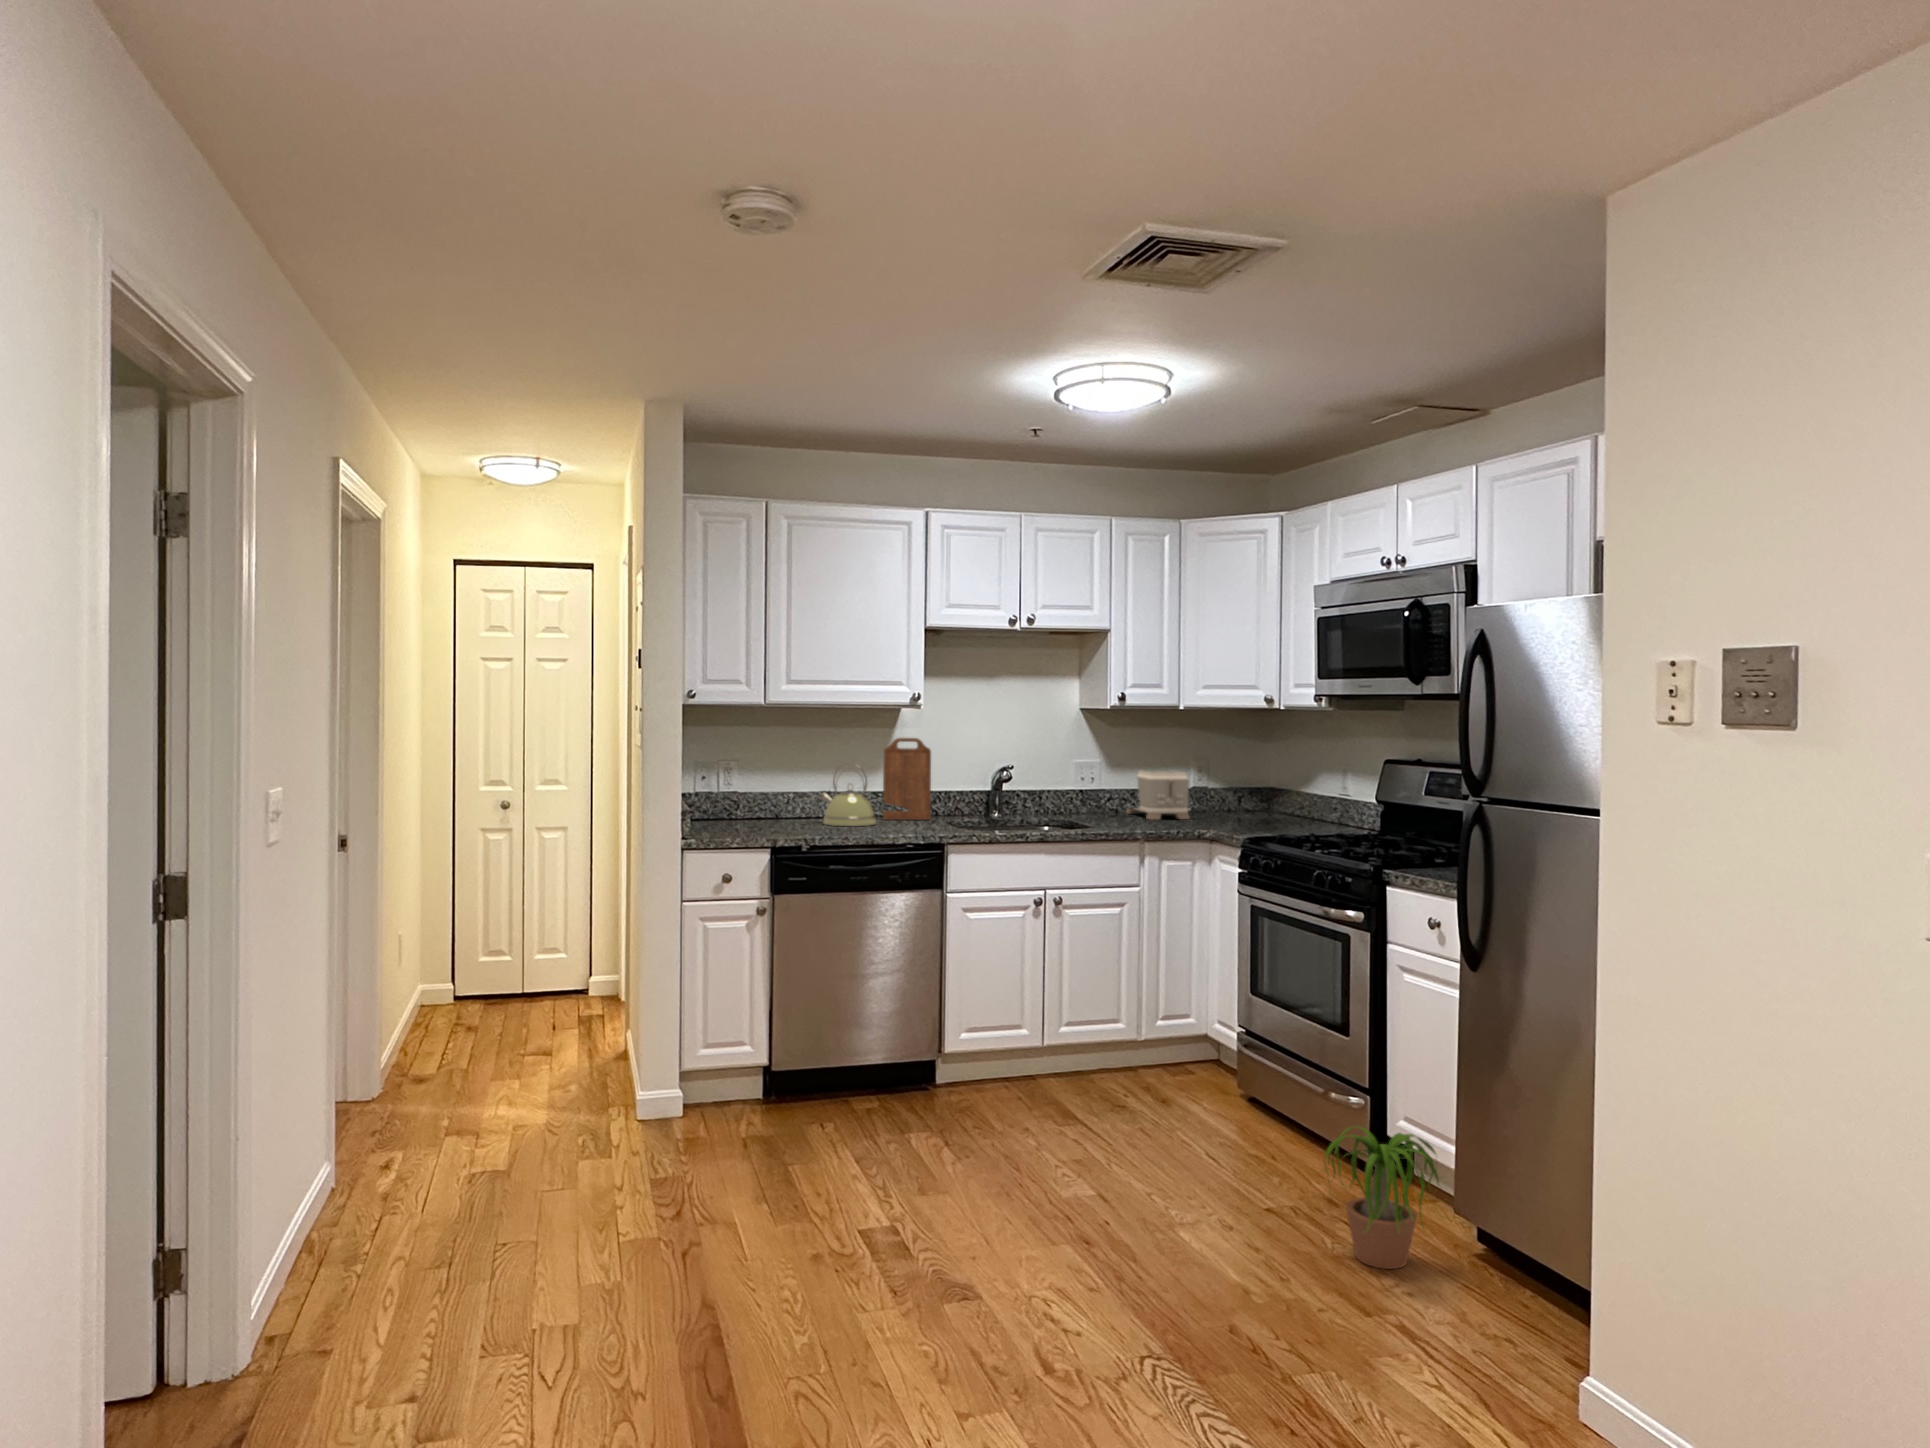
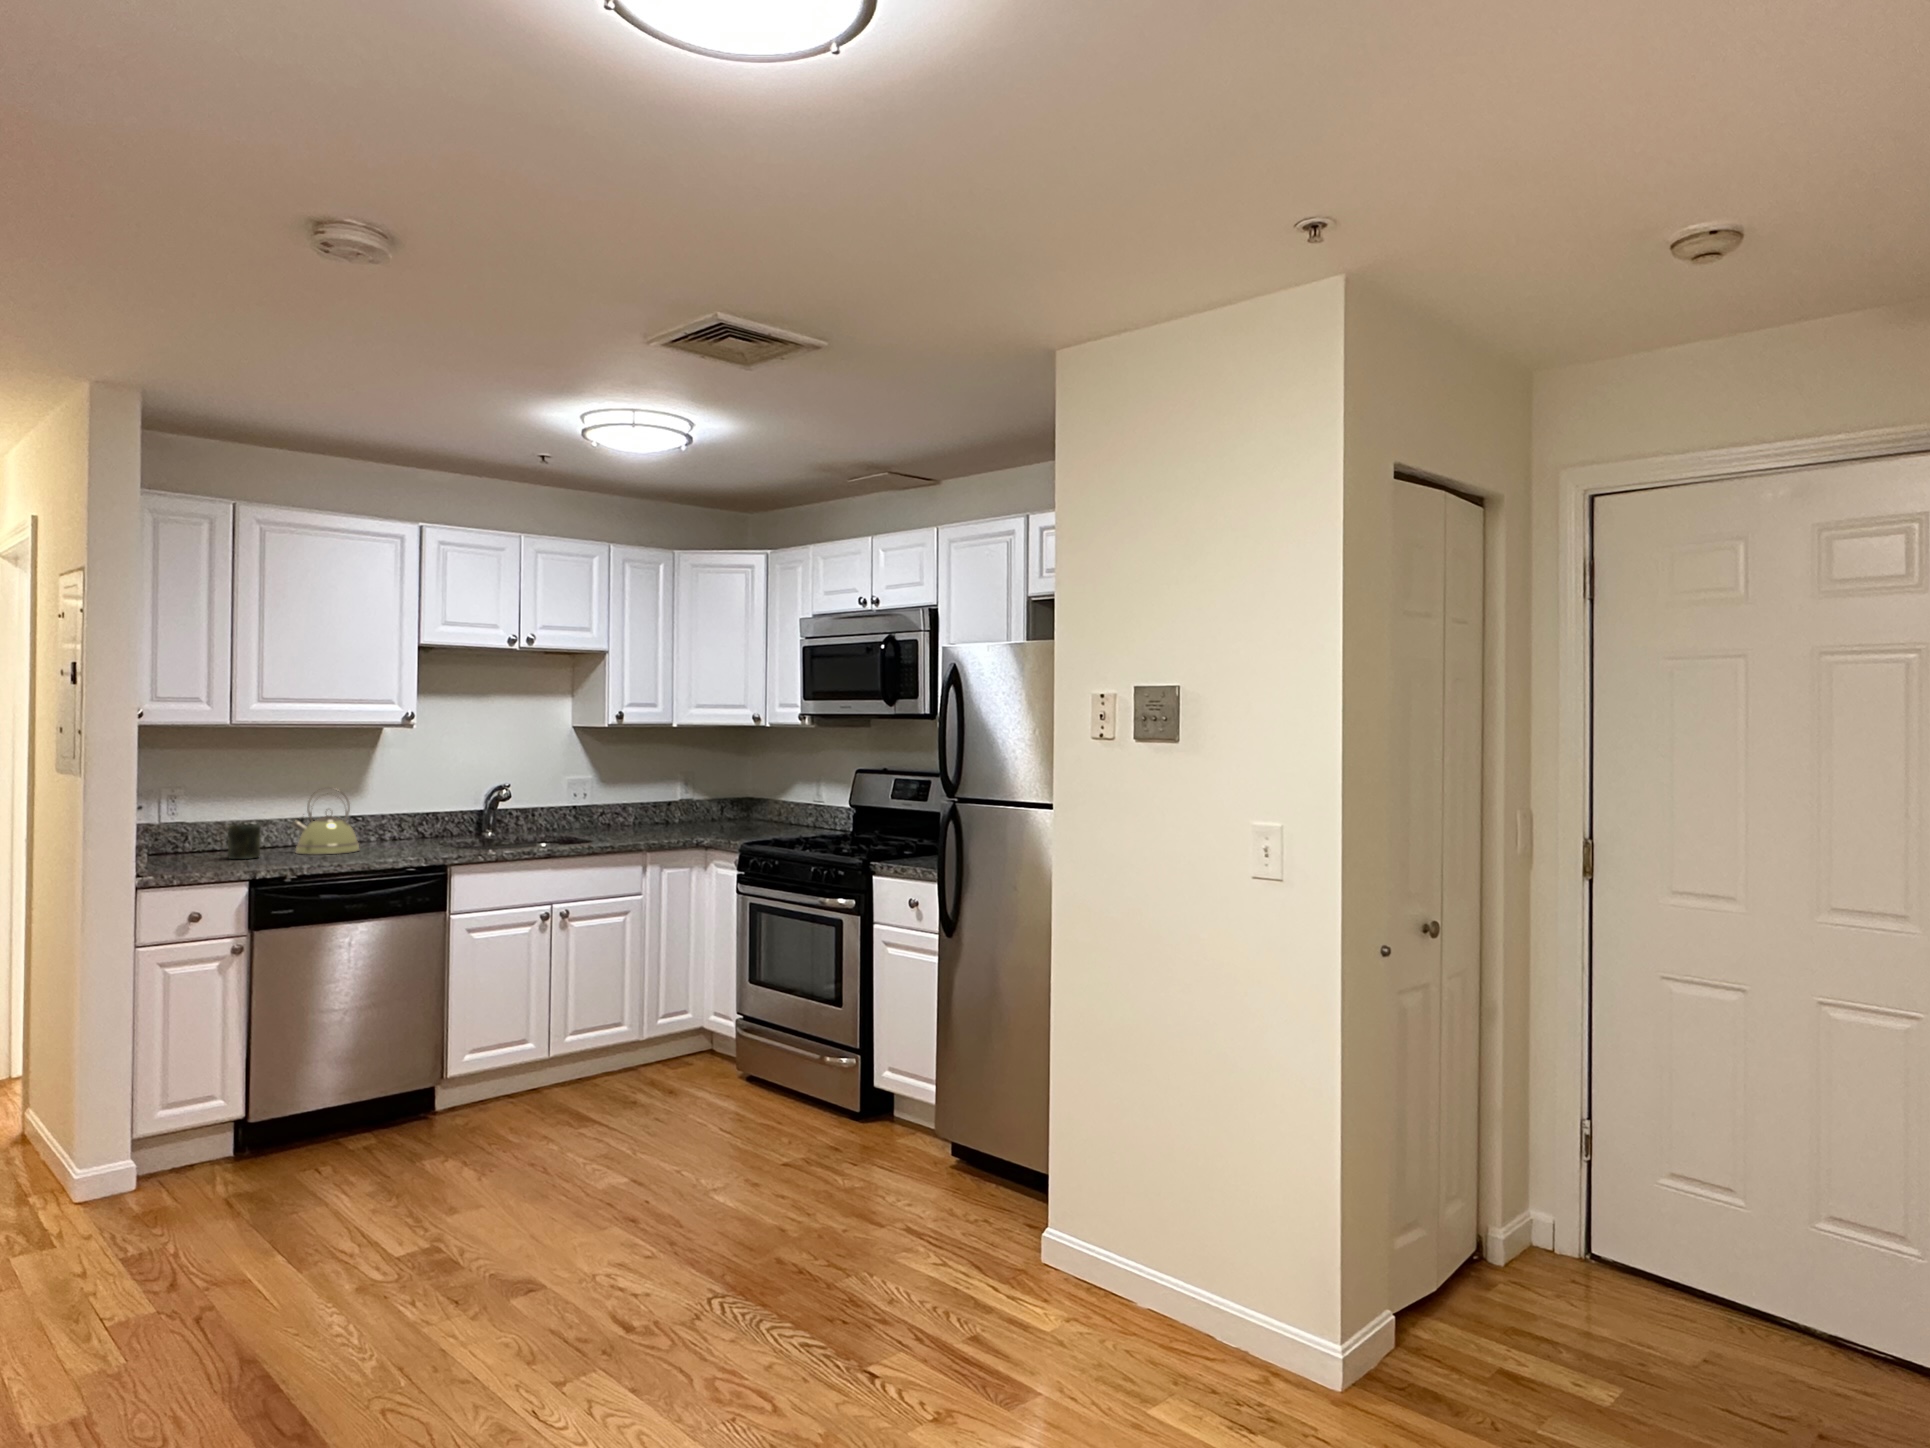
cutting board: present [883,738,931,820] -> none [363,759,419,845]
toaster: present [1127,770,1189,820] -> none [615,784,680,831]
mug: none [766,795,793,826] -> present [228,824,261,859]
potted plant: present [1325,1127,1439,1269] -> none [818,1075,939,1189]

